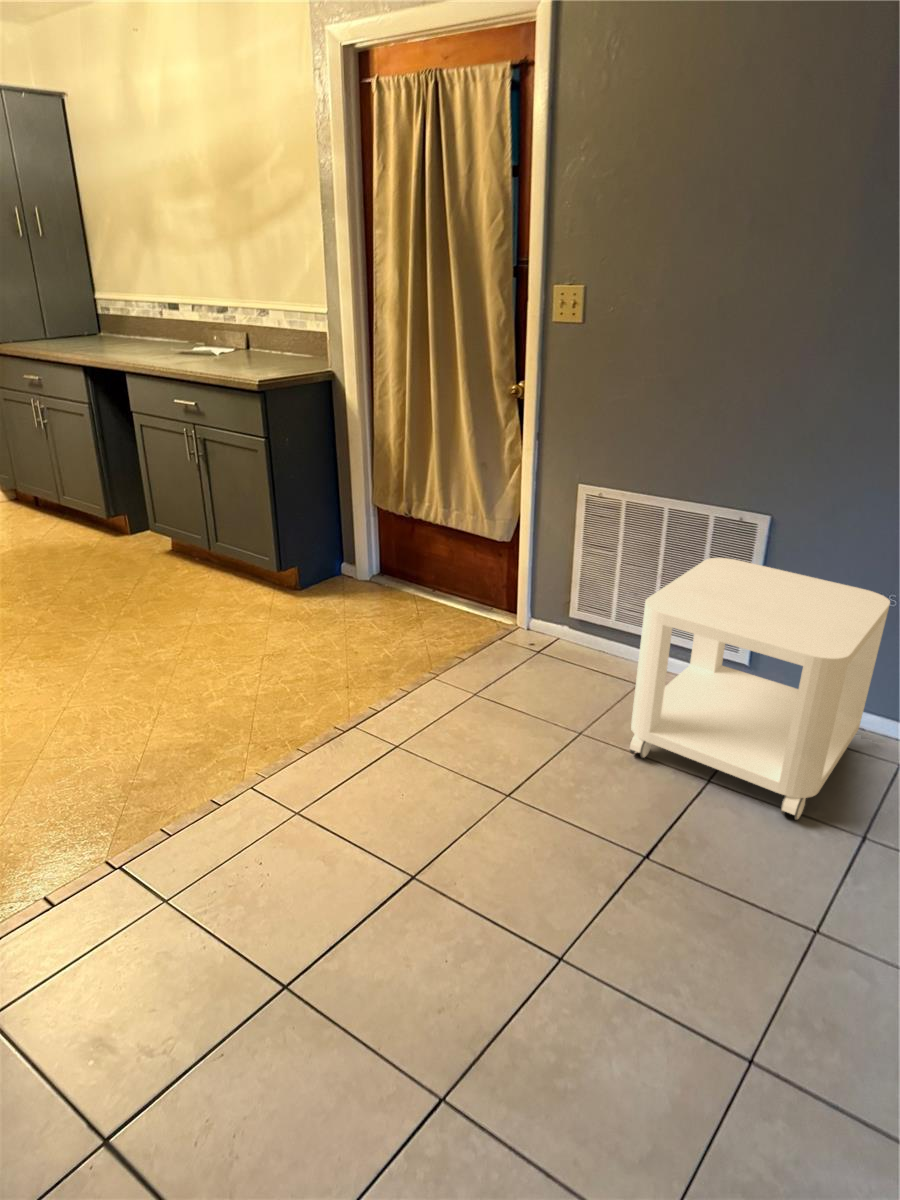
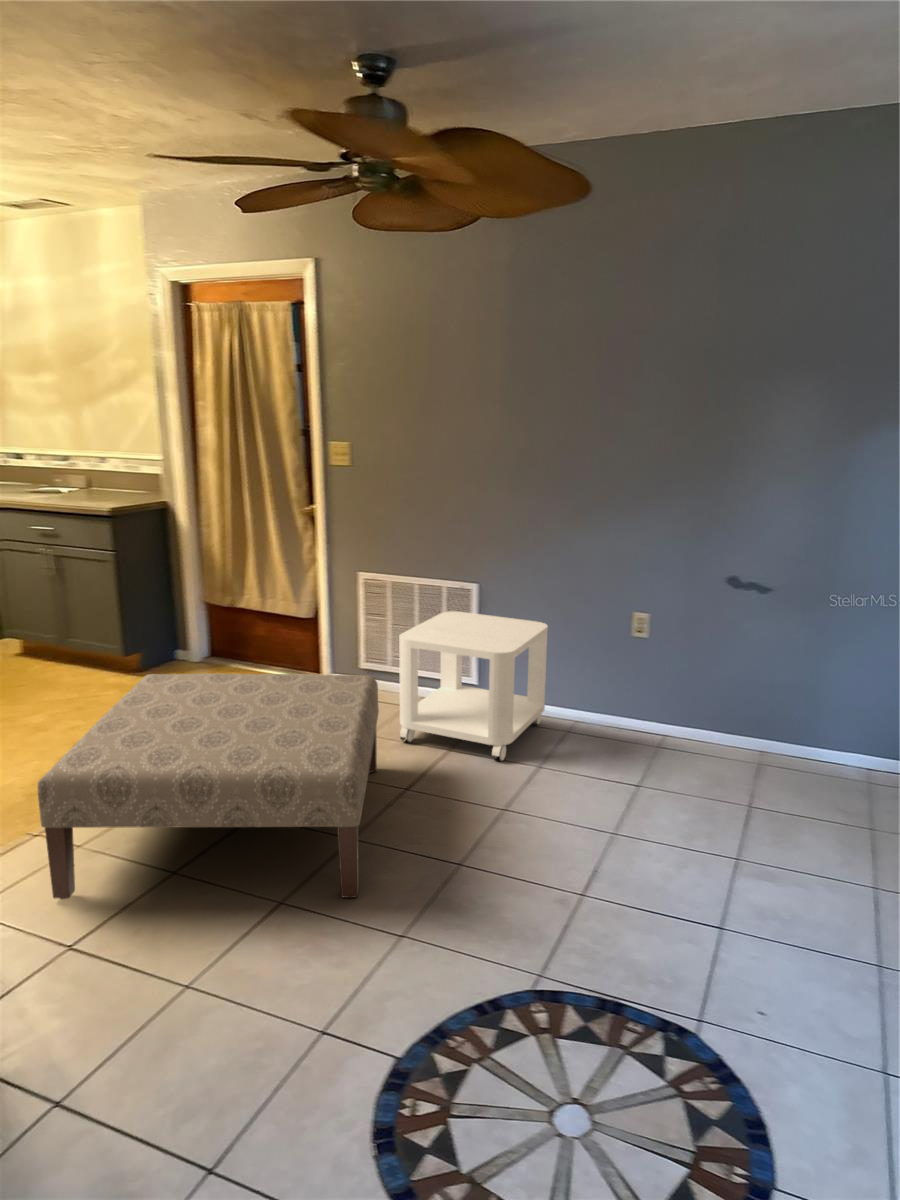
ottoman: none [26,638,609,1149] -> present [38,674,379,899]

